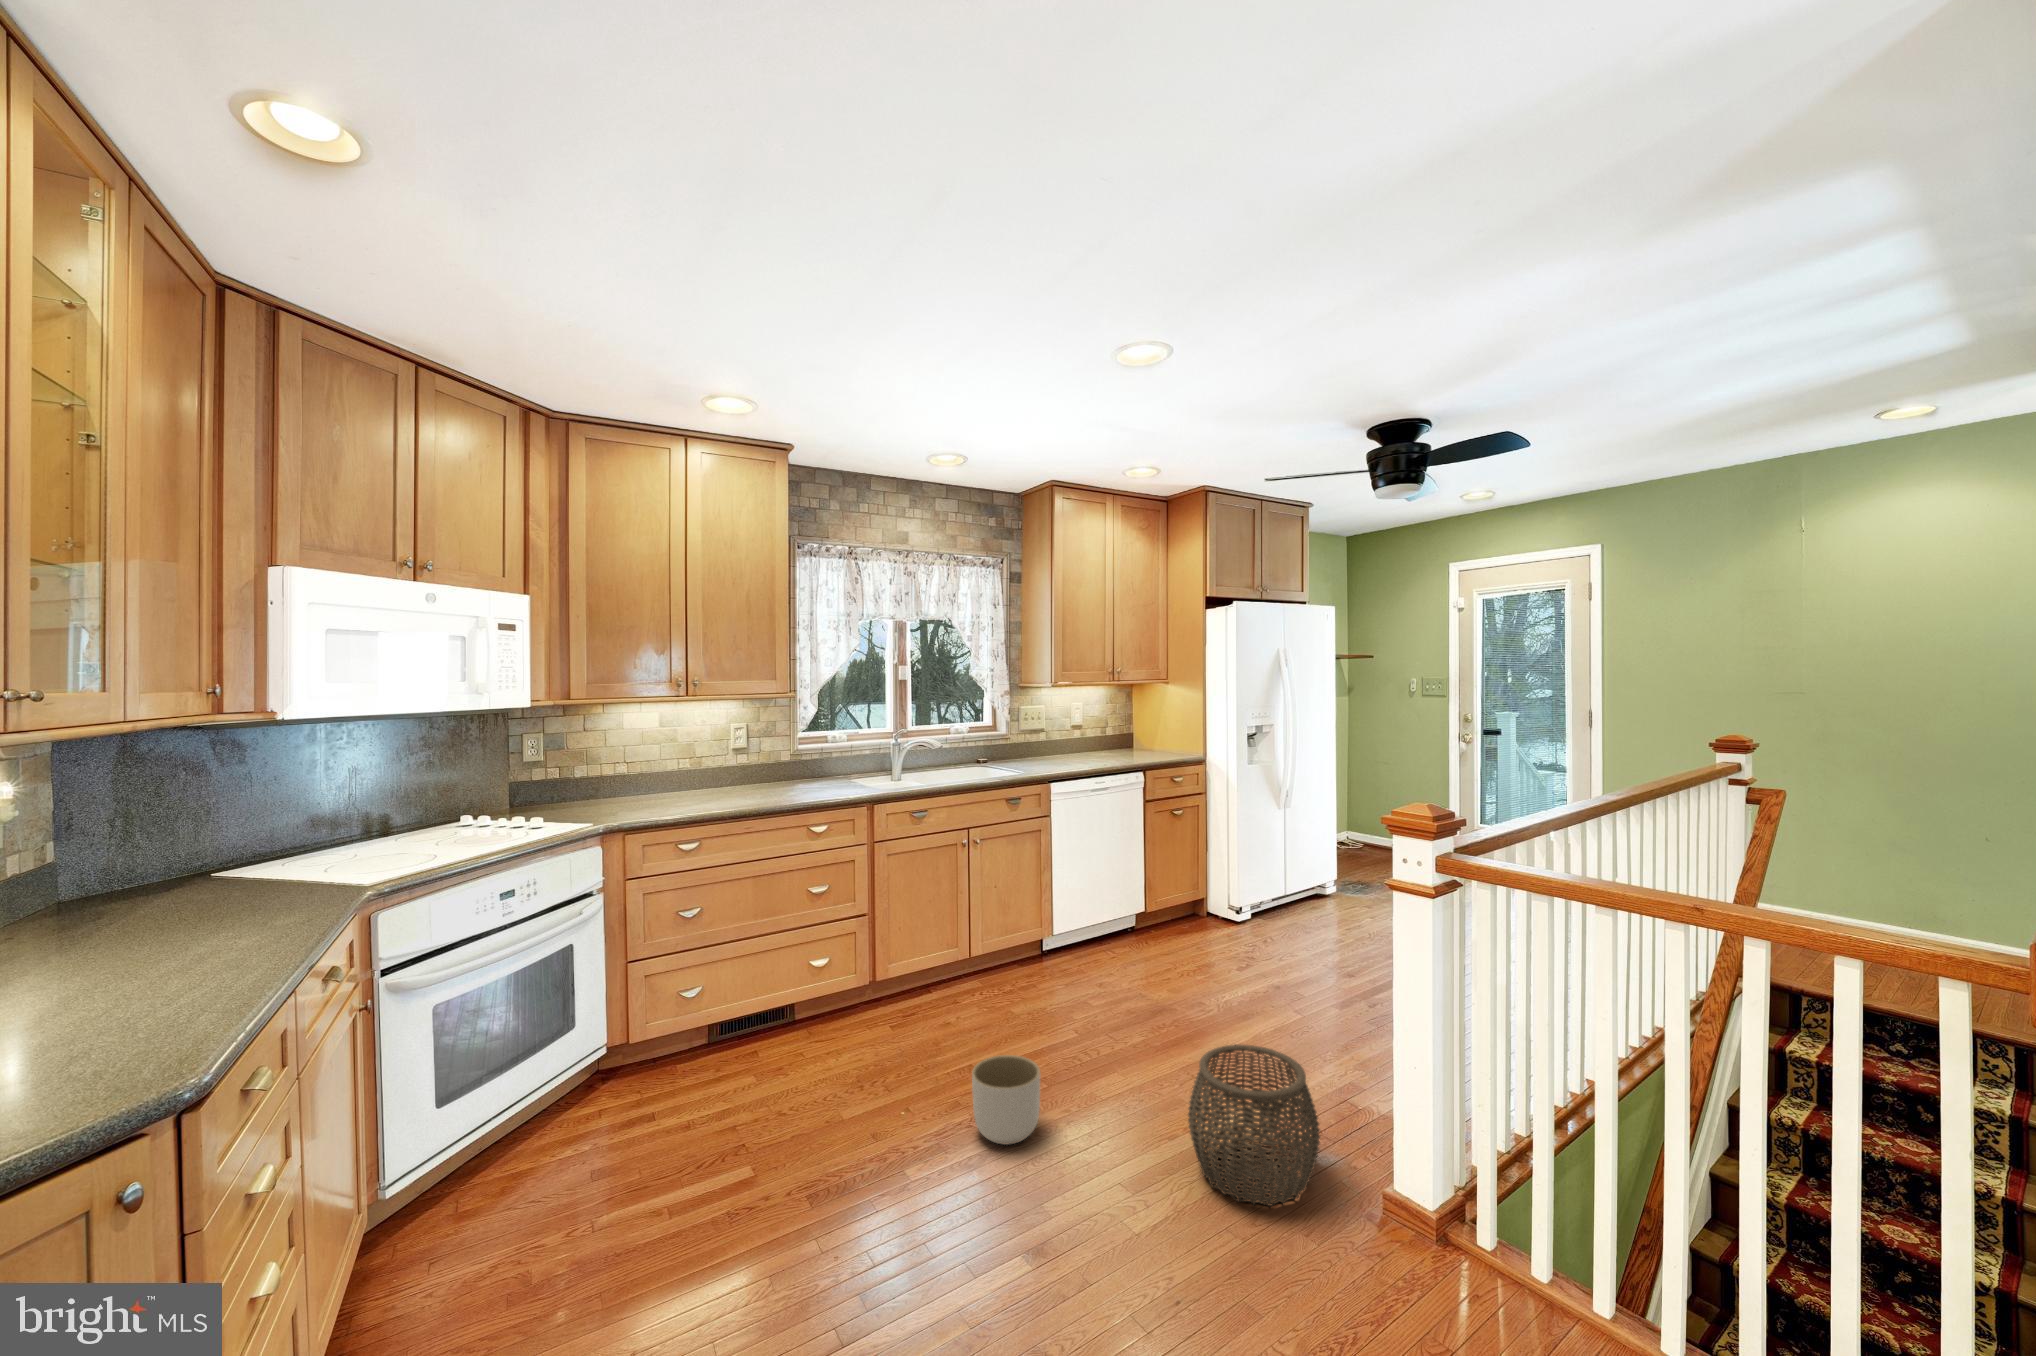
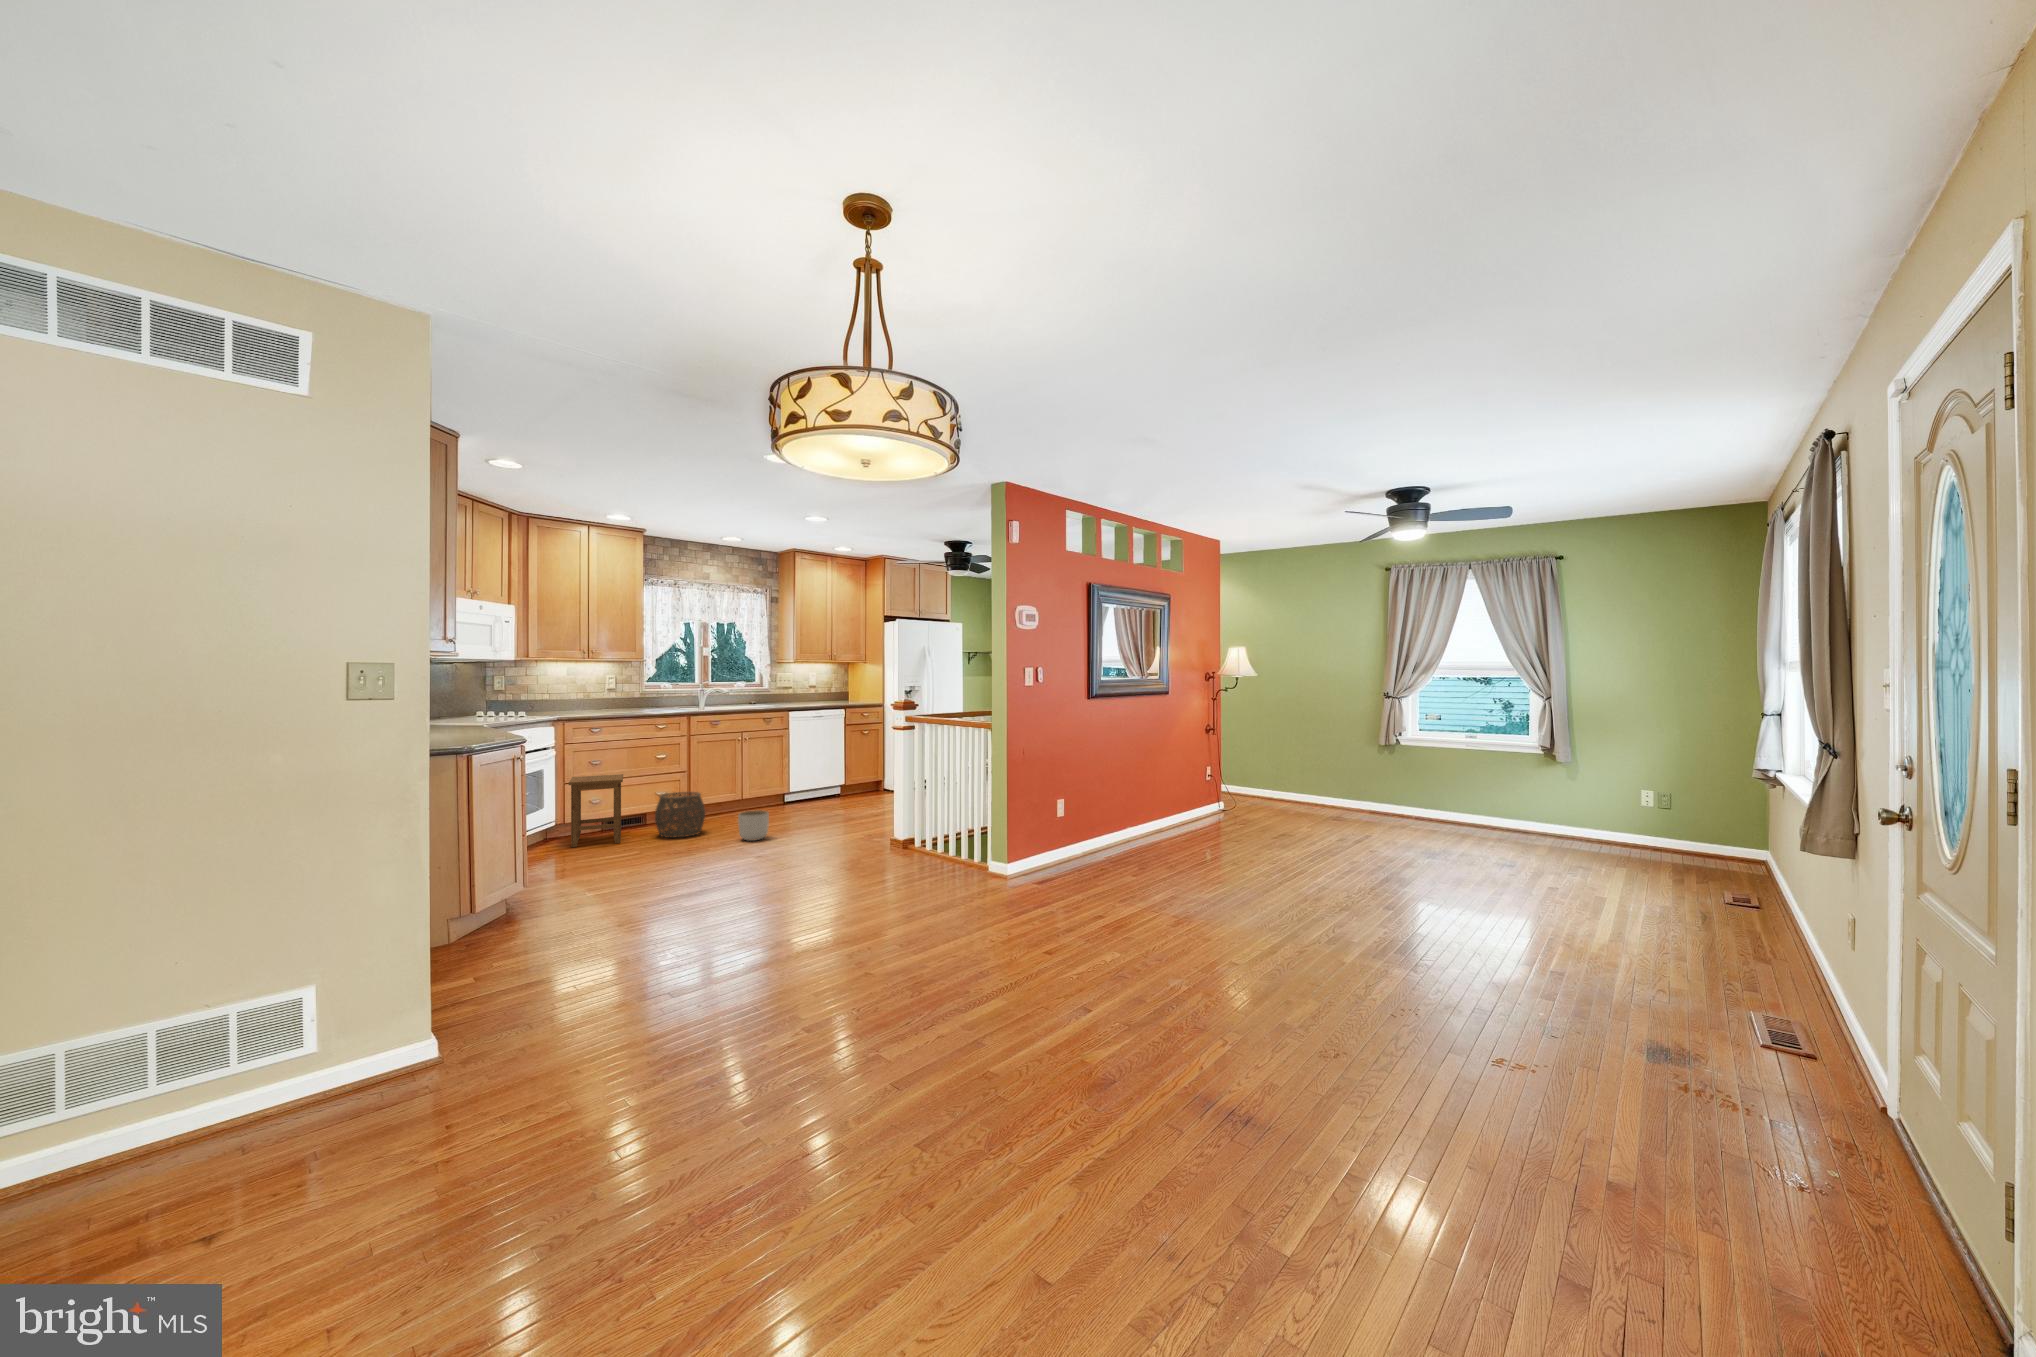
stool: none [616,942,741,1128] -> present [569,774,623,847]
woven basket: present [1188,1045,1320,1206] -> present [655,792,705,838]

